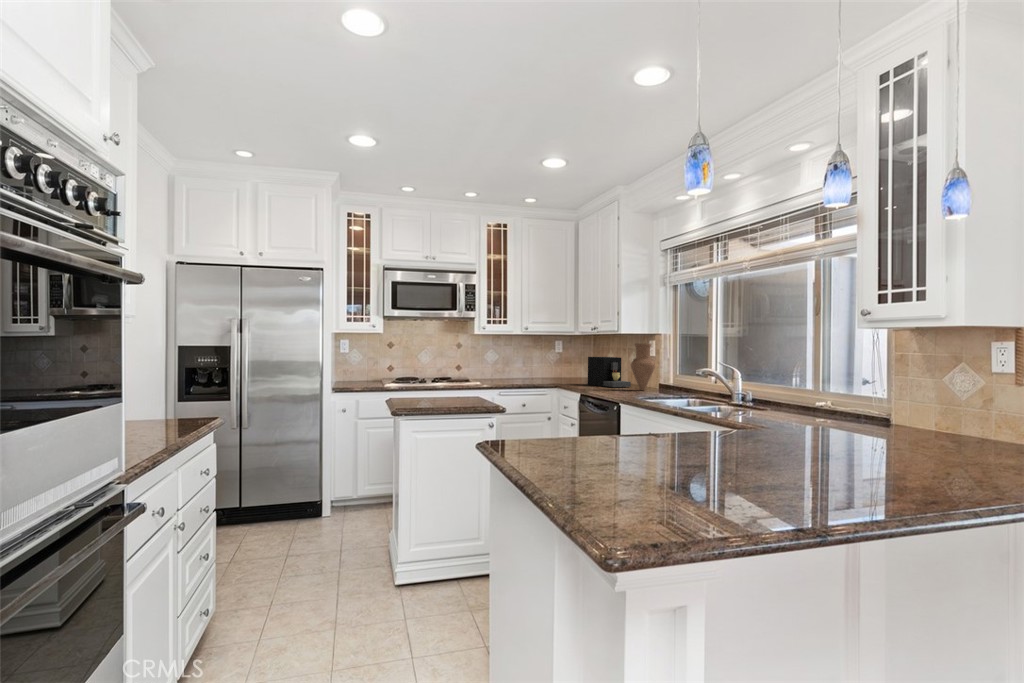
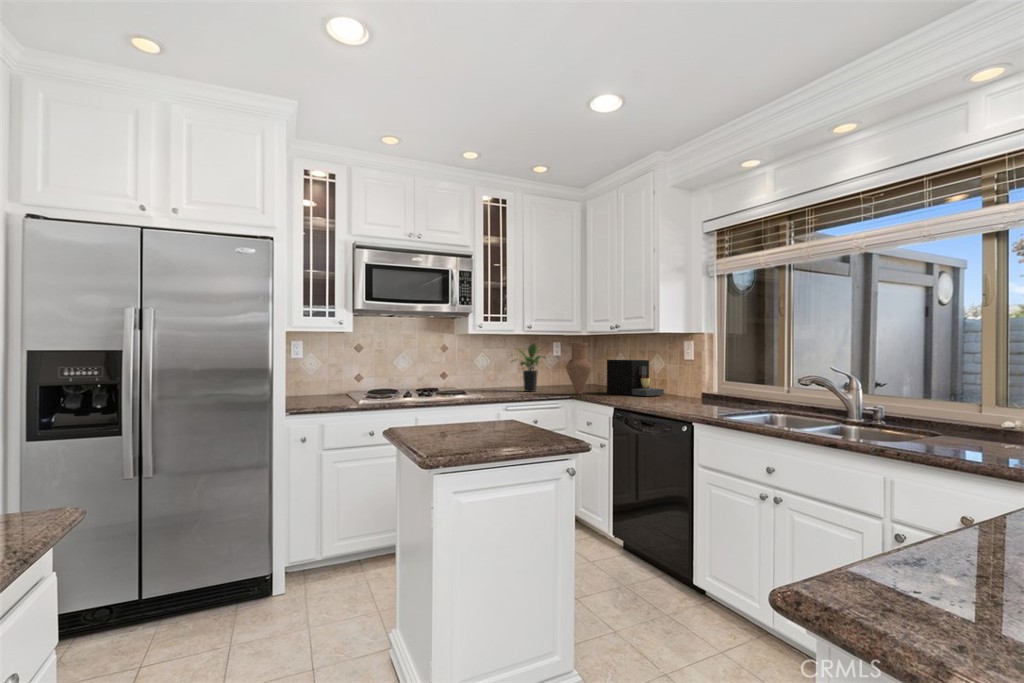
potted plant: none [506,342,543,382] -> present [518,344,545,392]
vase: present [631,343,655,390] -> present [566,343,592,394]

